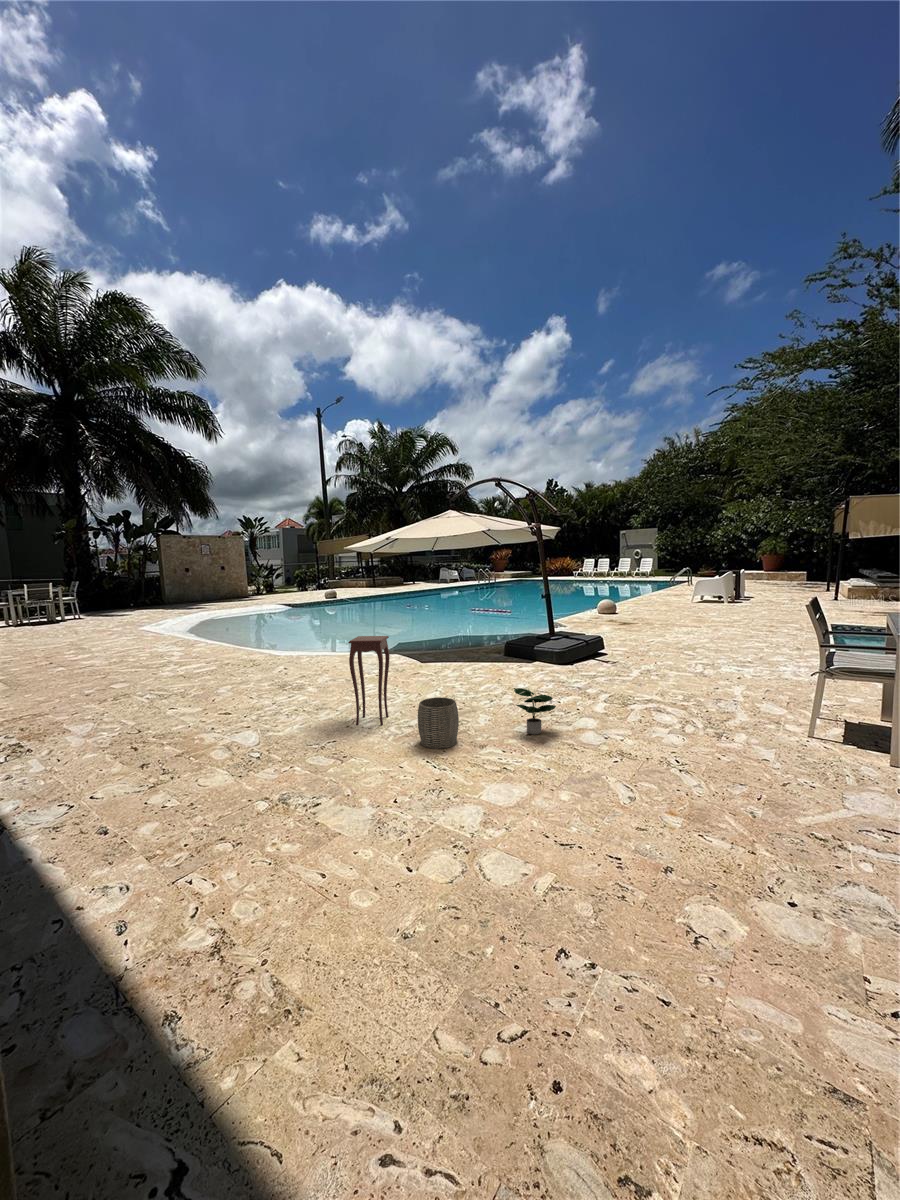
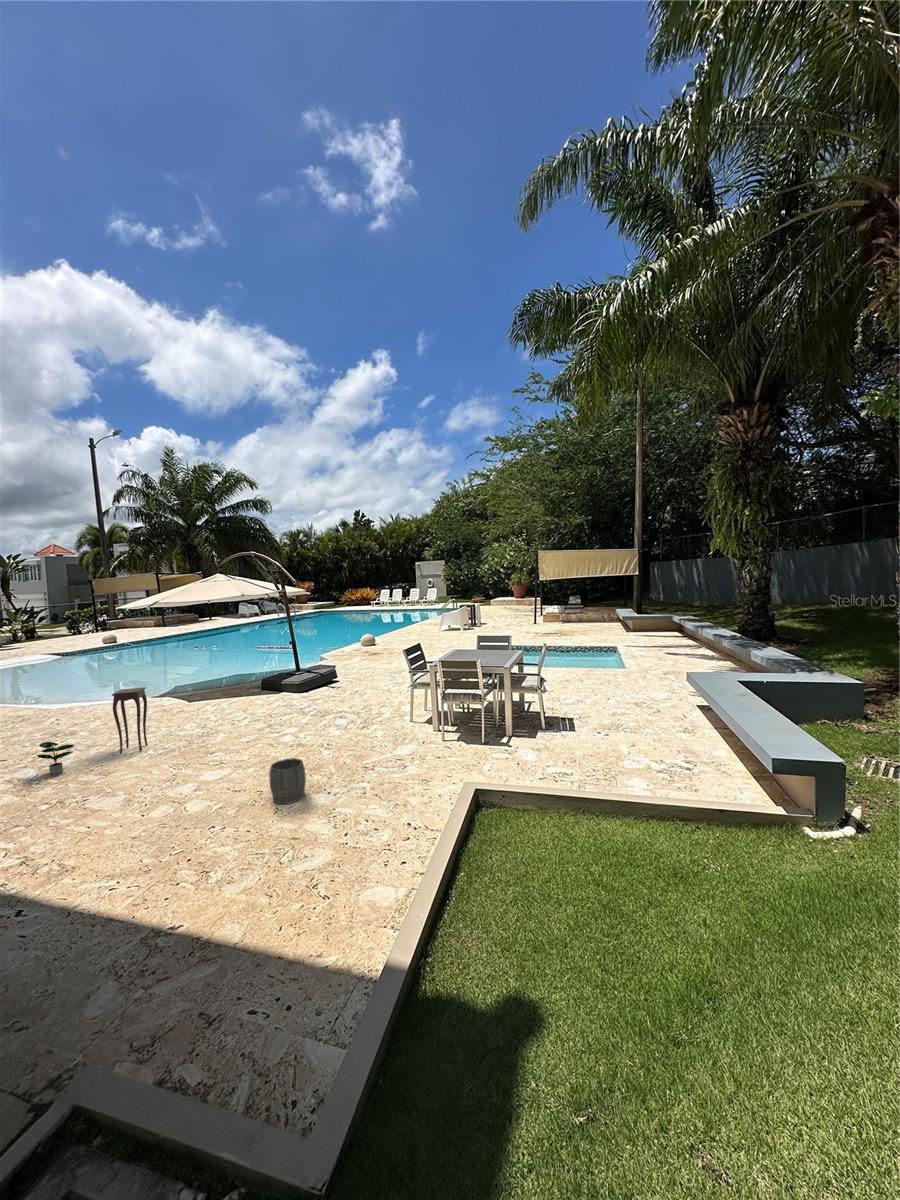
potted plant: present [514,688,556,734] -> present [37,742,74,775]
woven basket: present [418,697,459,749] -> present [269,758,306,804]

